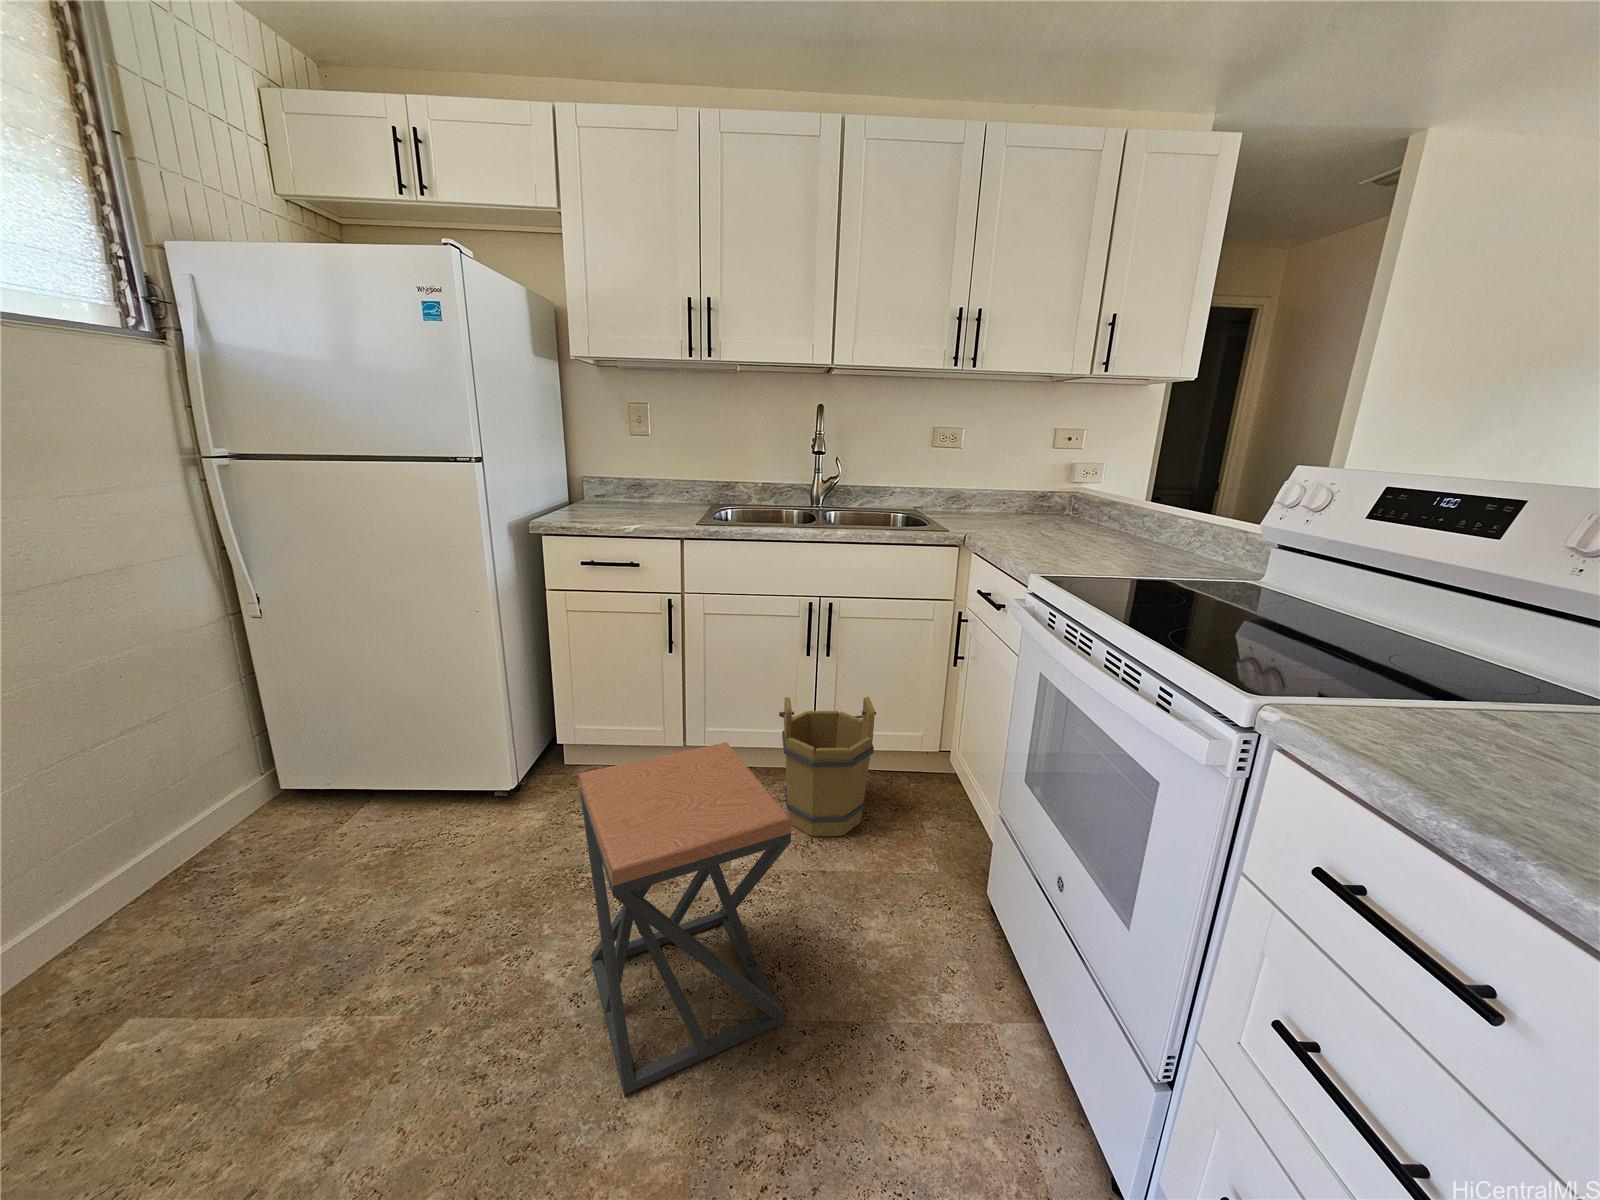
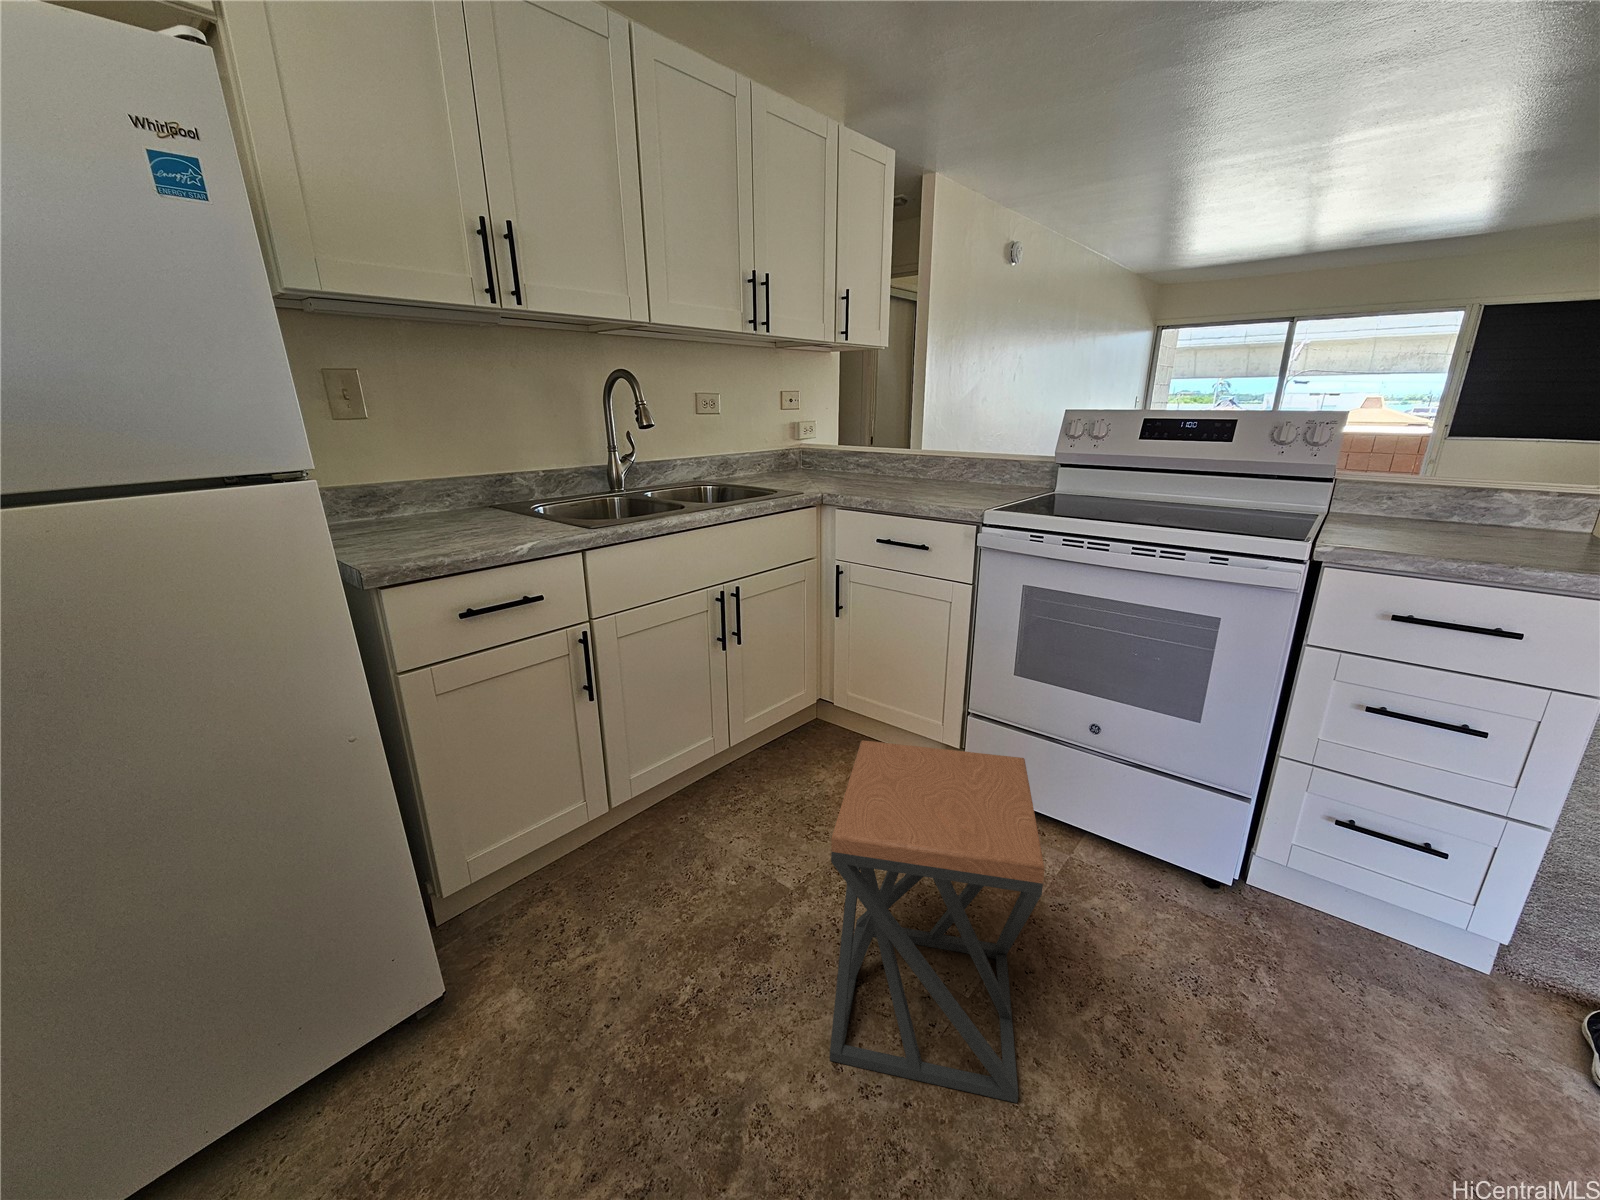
bucket: present [779,697,877,837] -> none [734,669,841,828]

